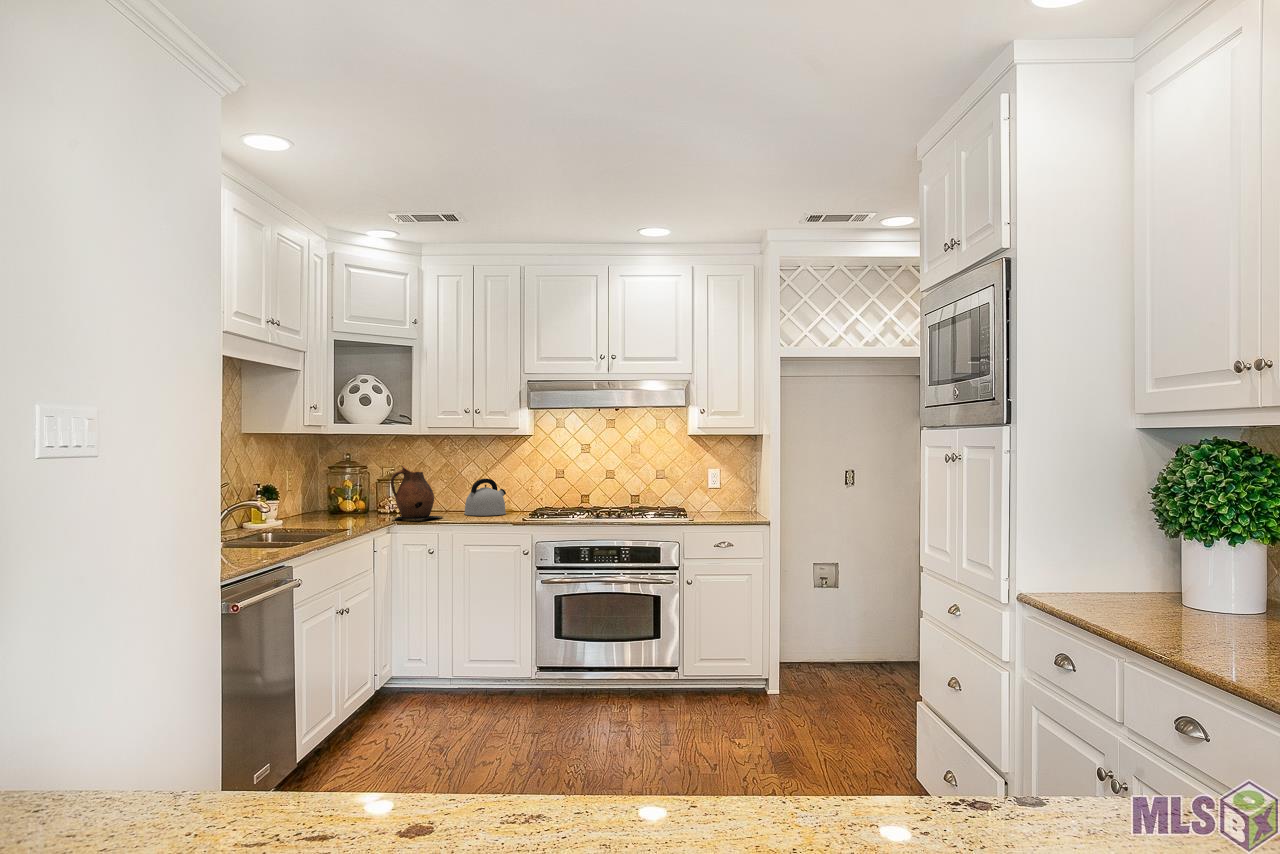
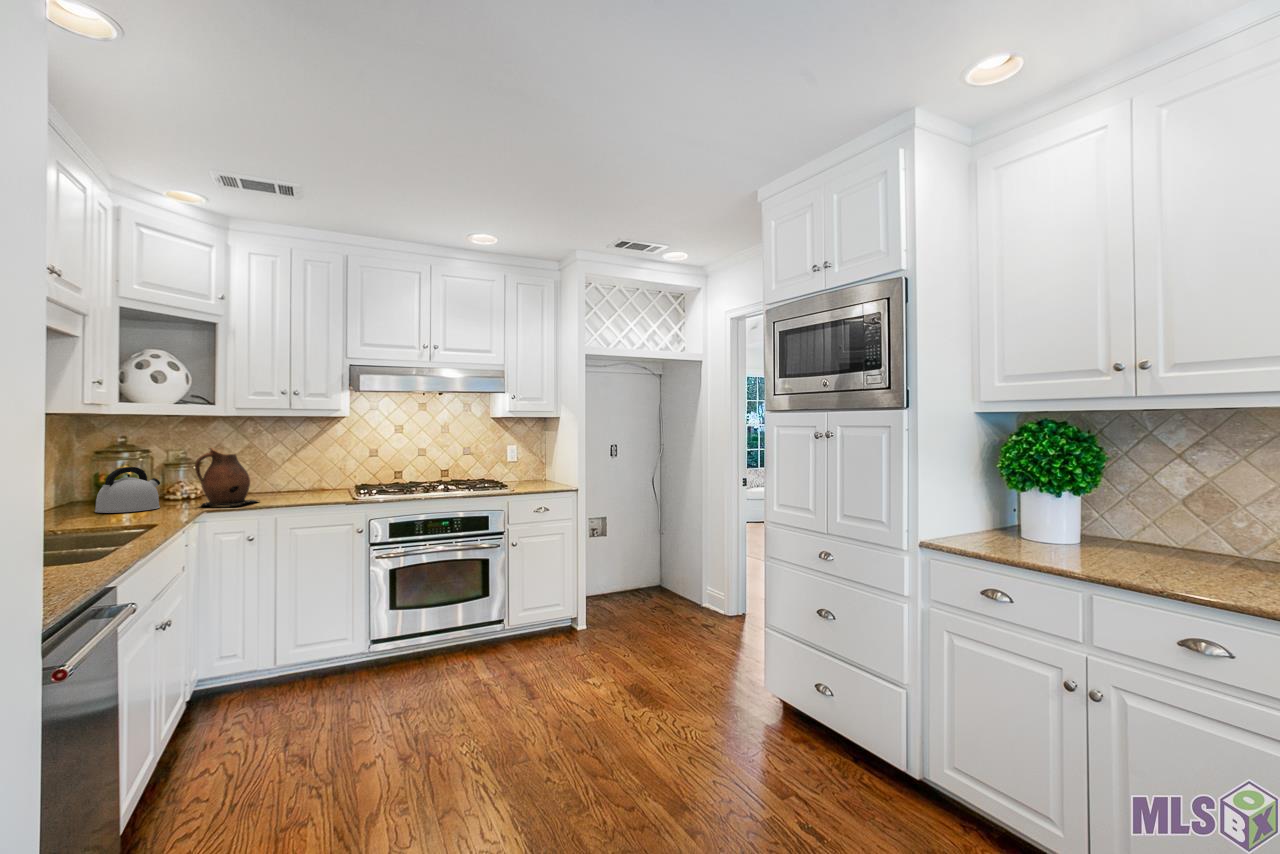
kettle: present [464,479,506,516] -> present [95,467,160,513]

